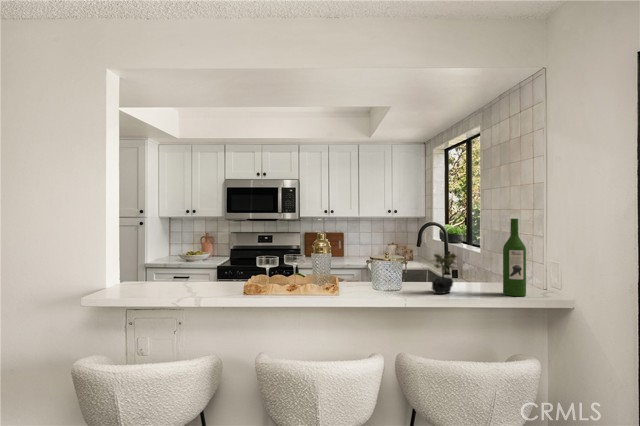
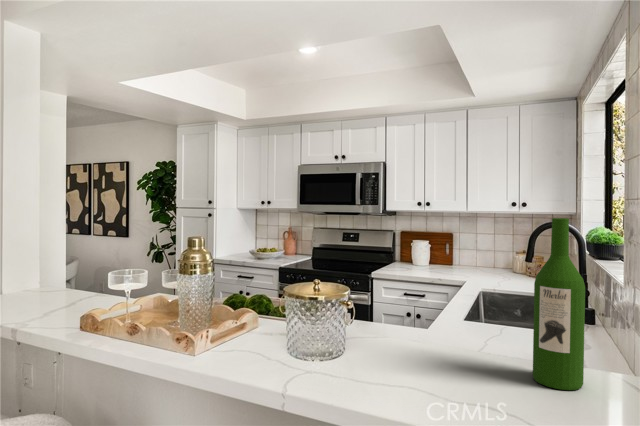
succulent plant: present [432,253,457,294] -> none [387,277,448,357]

